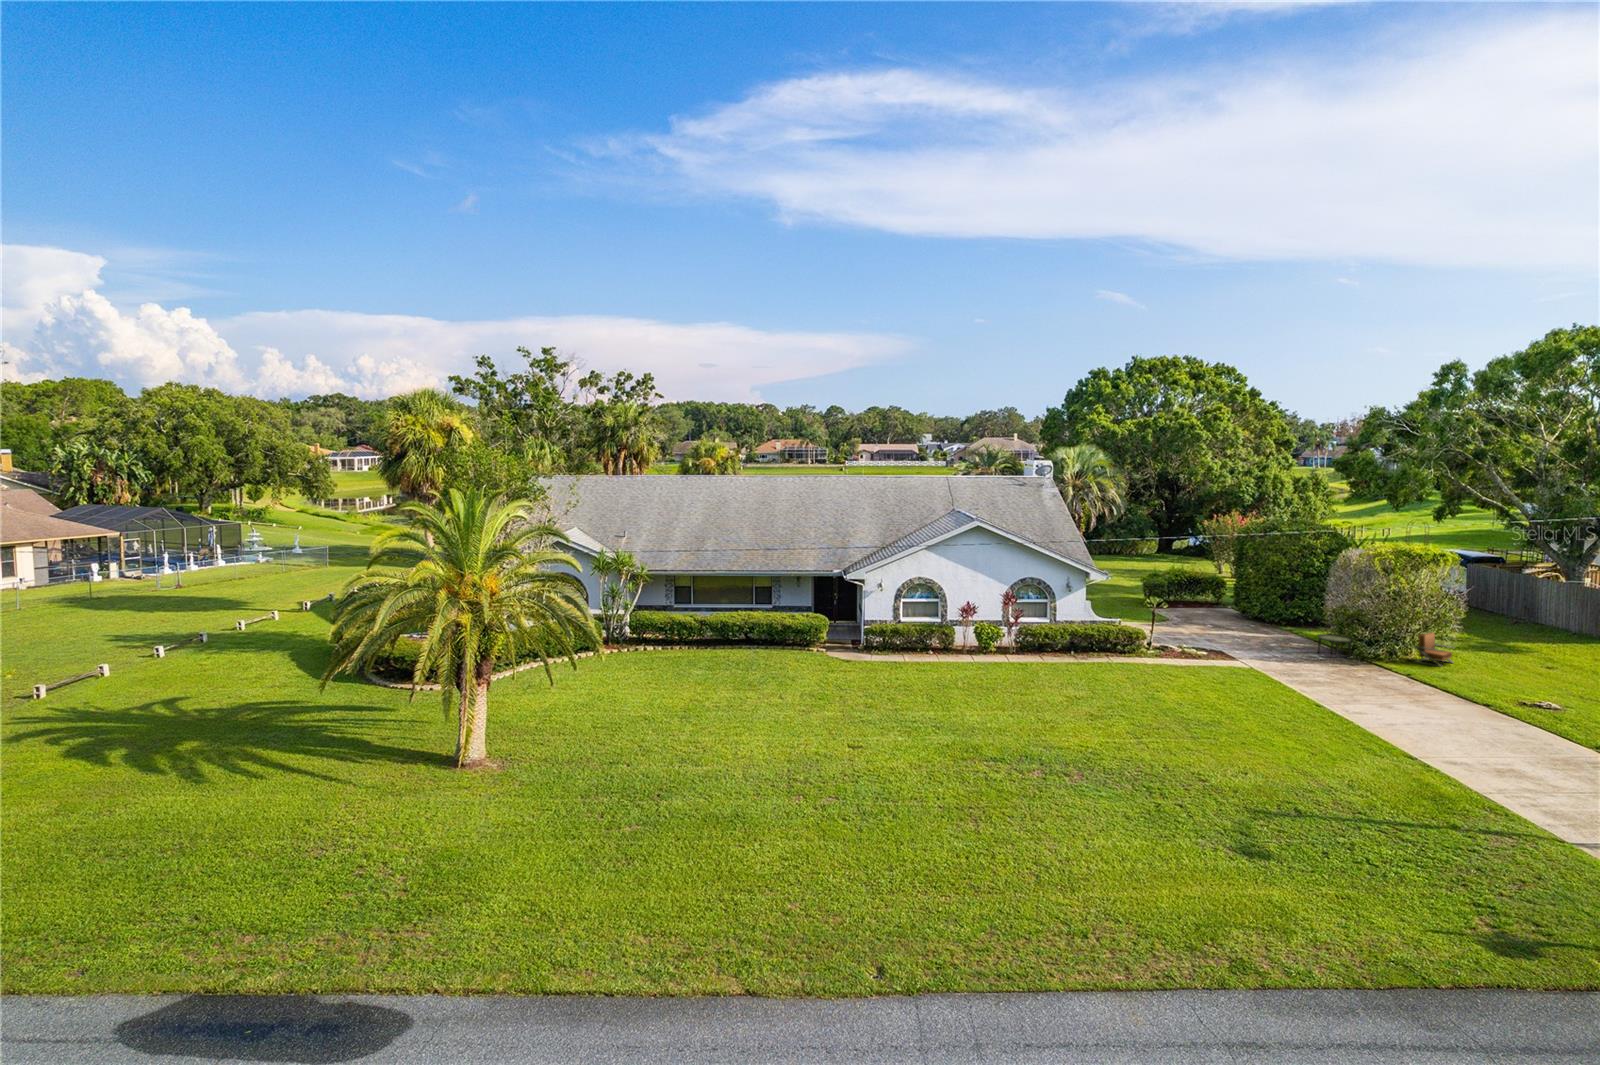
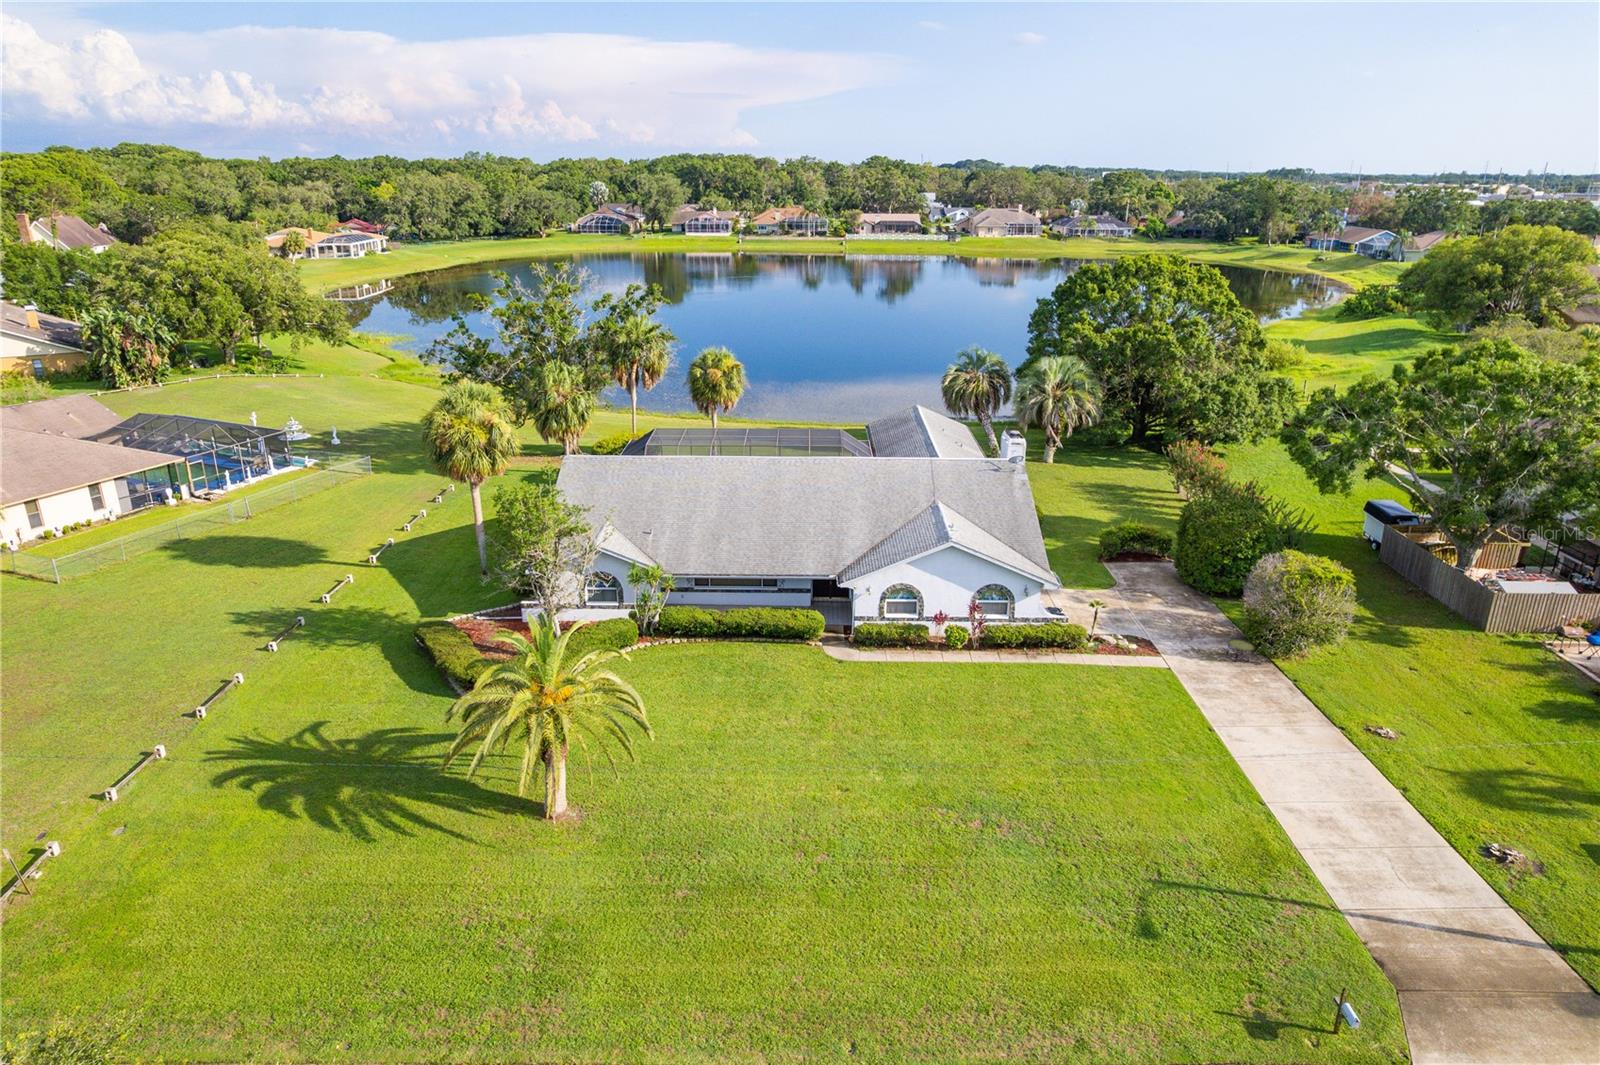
lounge chair: present [1414,633,1453,667] -> none [1301,645,1337,678]

